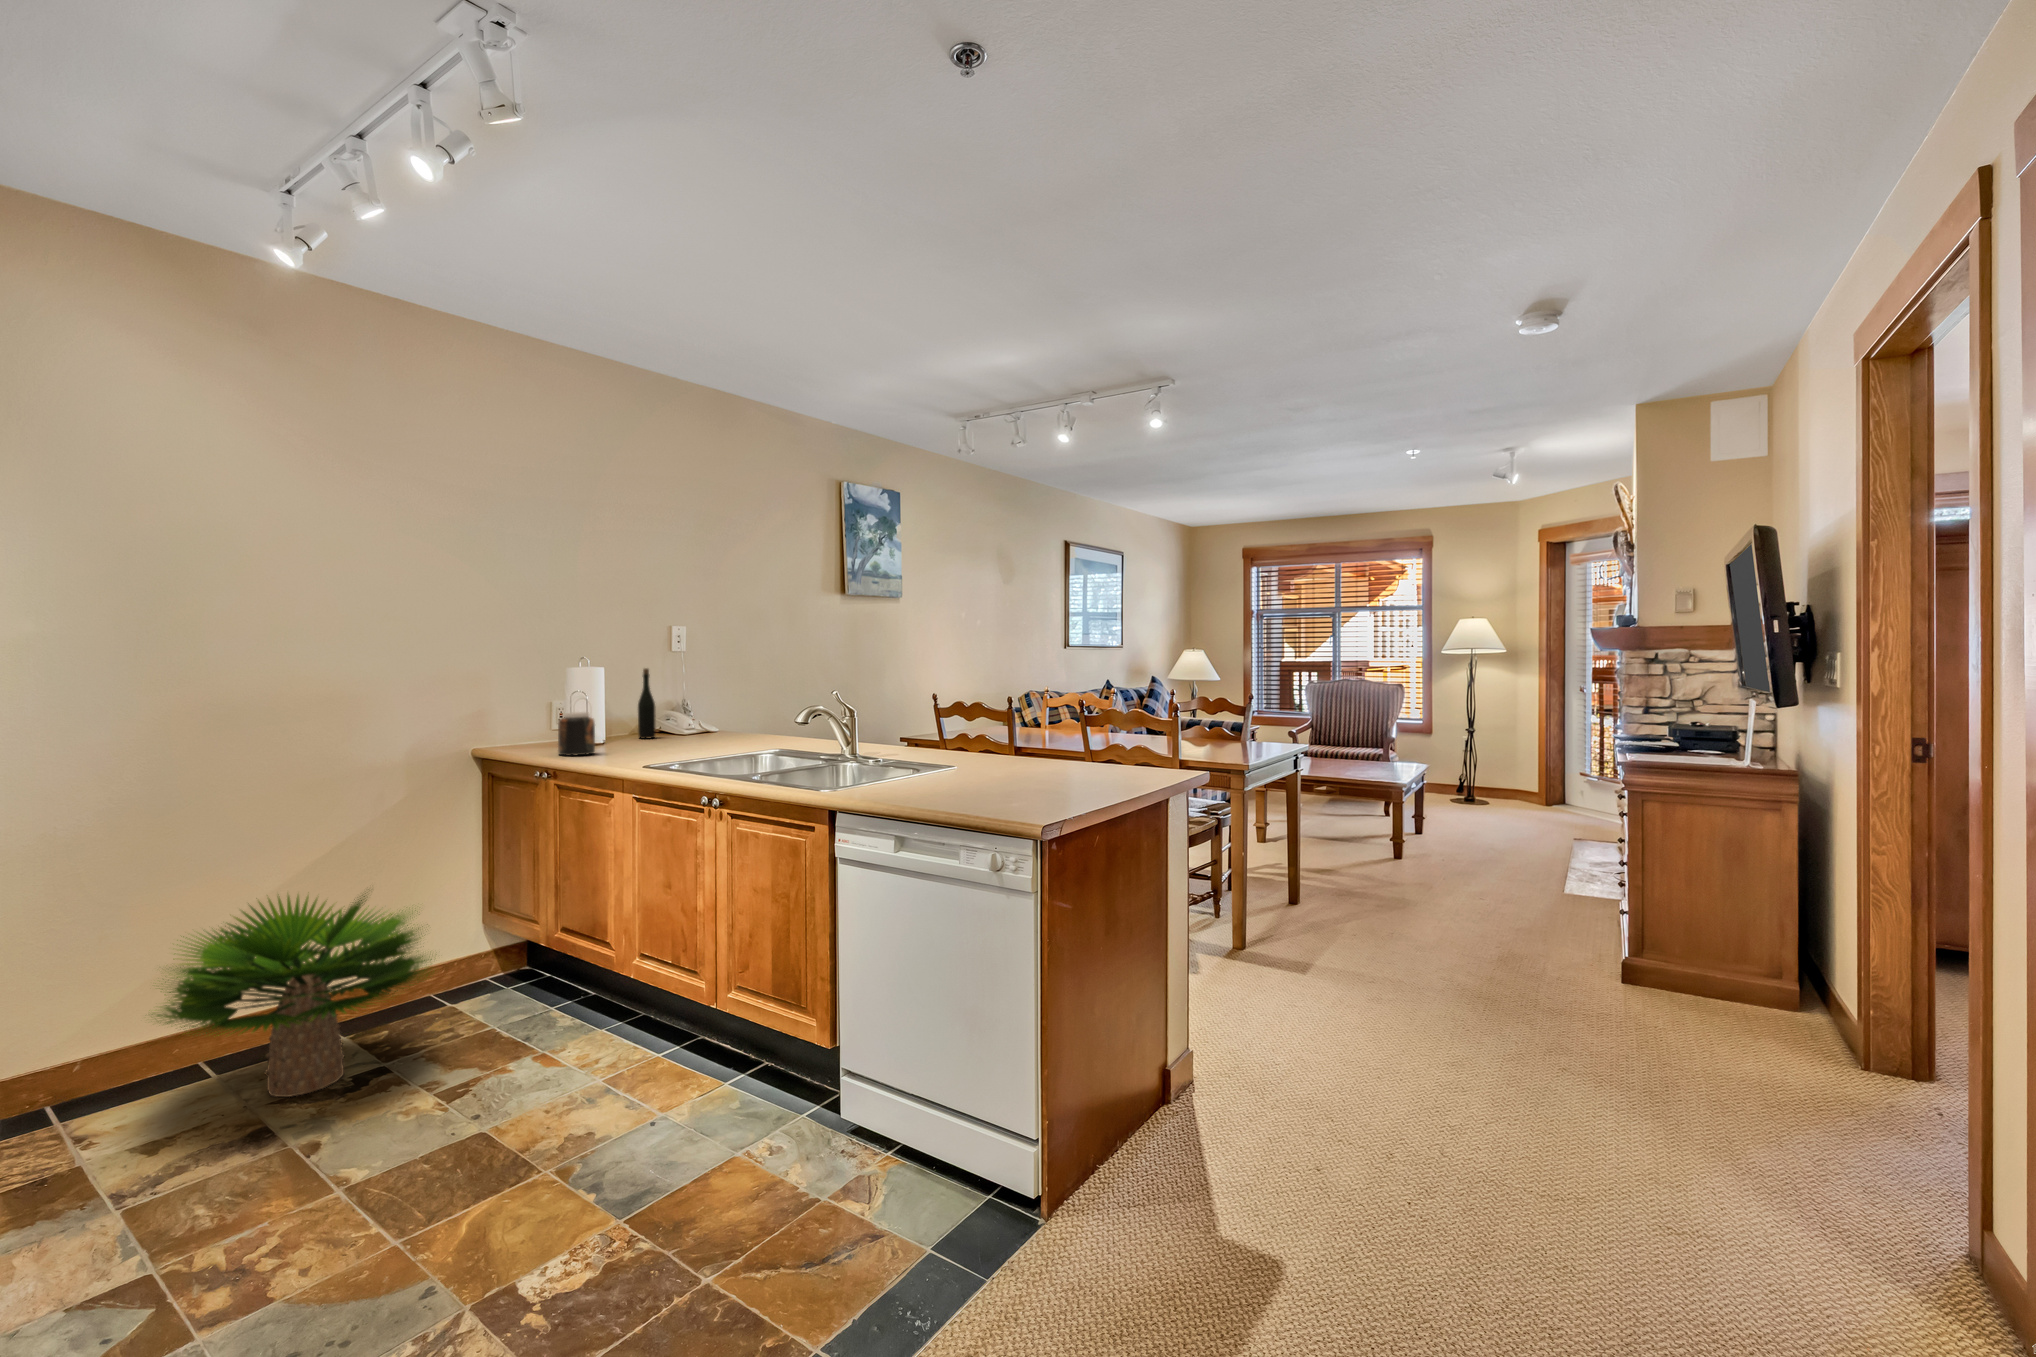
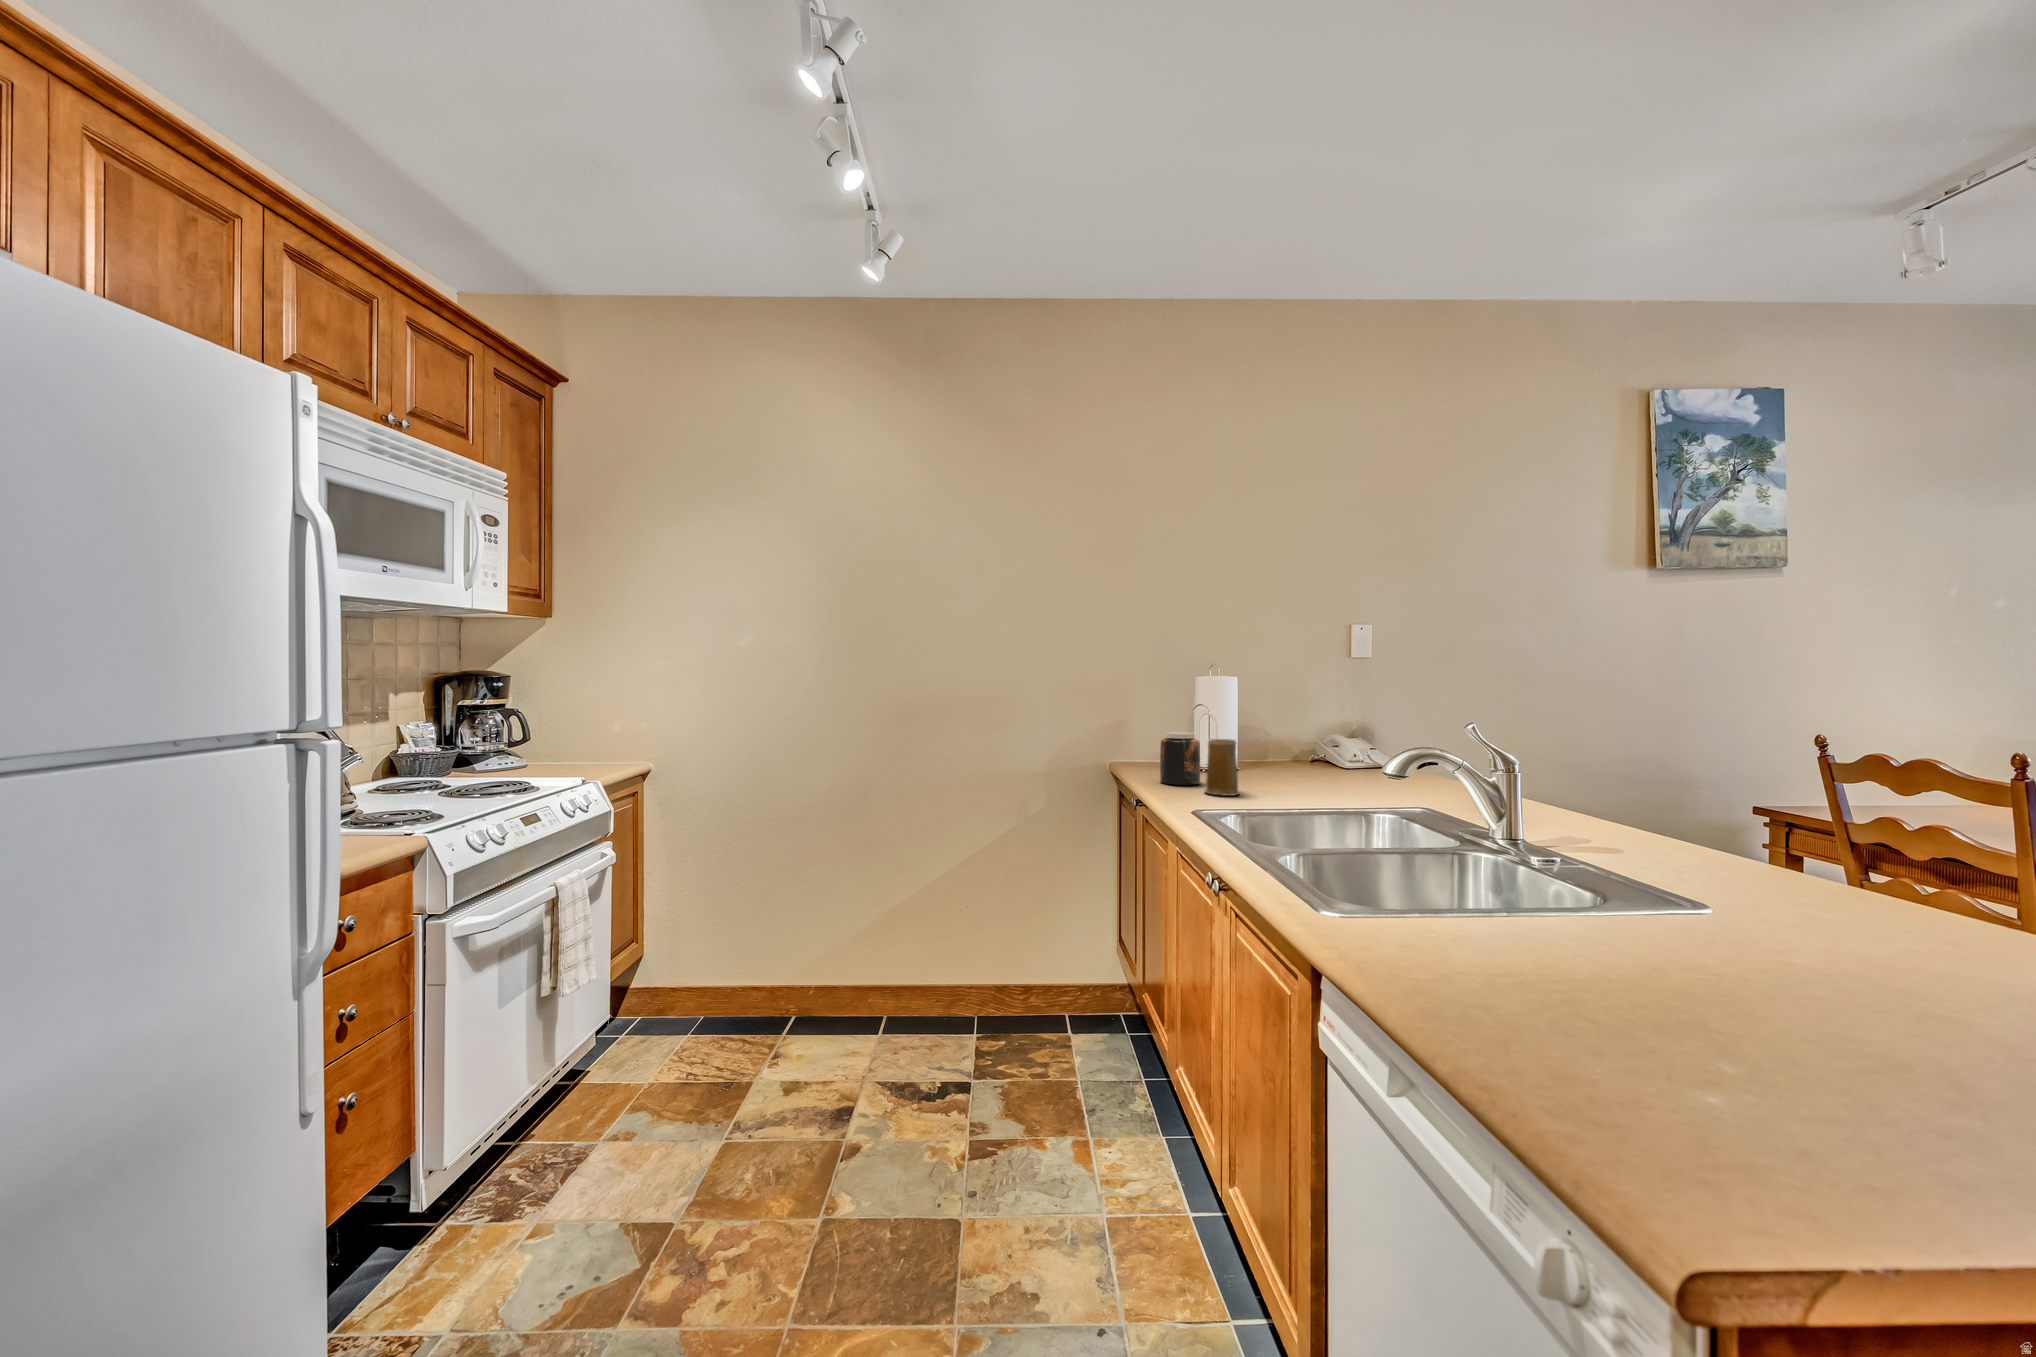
bottle: present [638,668,655,739] -> none [1291,681,1314,770]
mug: none [611,715,641,758] -> present [1205,739,1239,796]
potted plant: present [152,893,432,1097] -> none [804,882,1029,1086]

